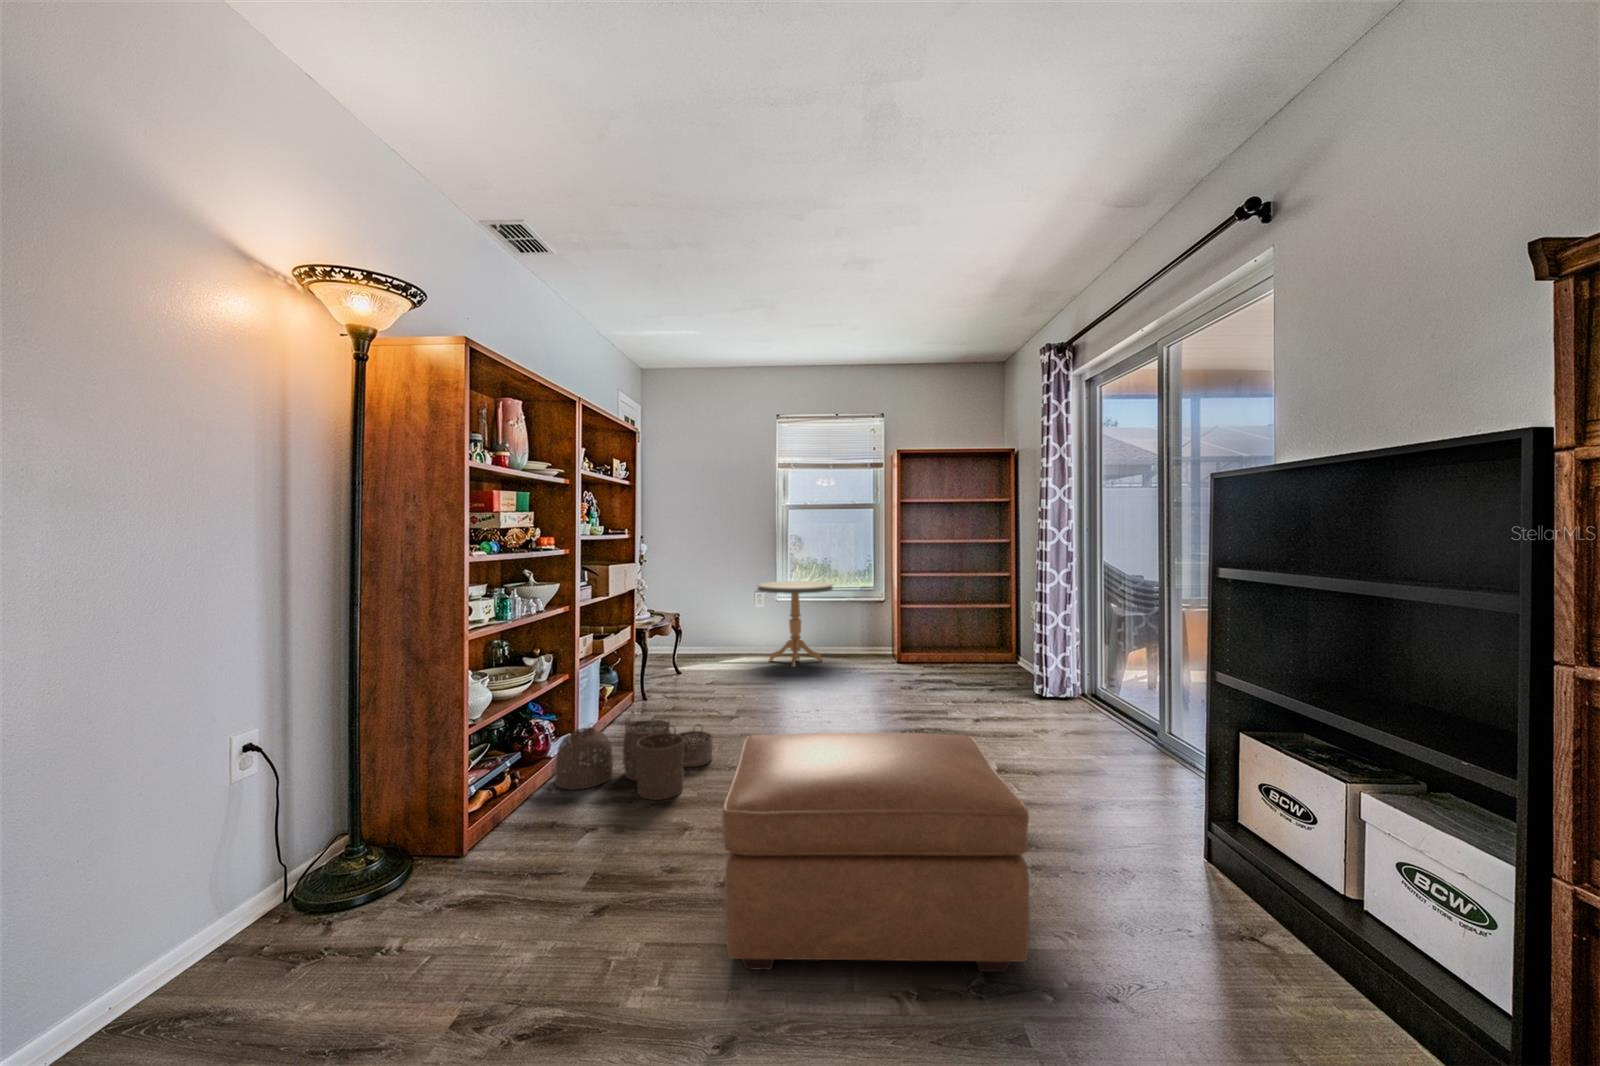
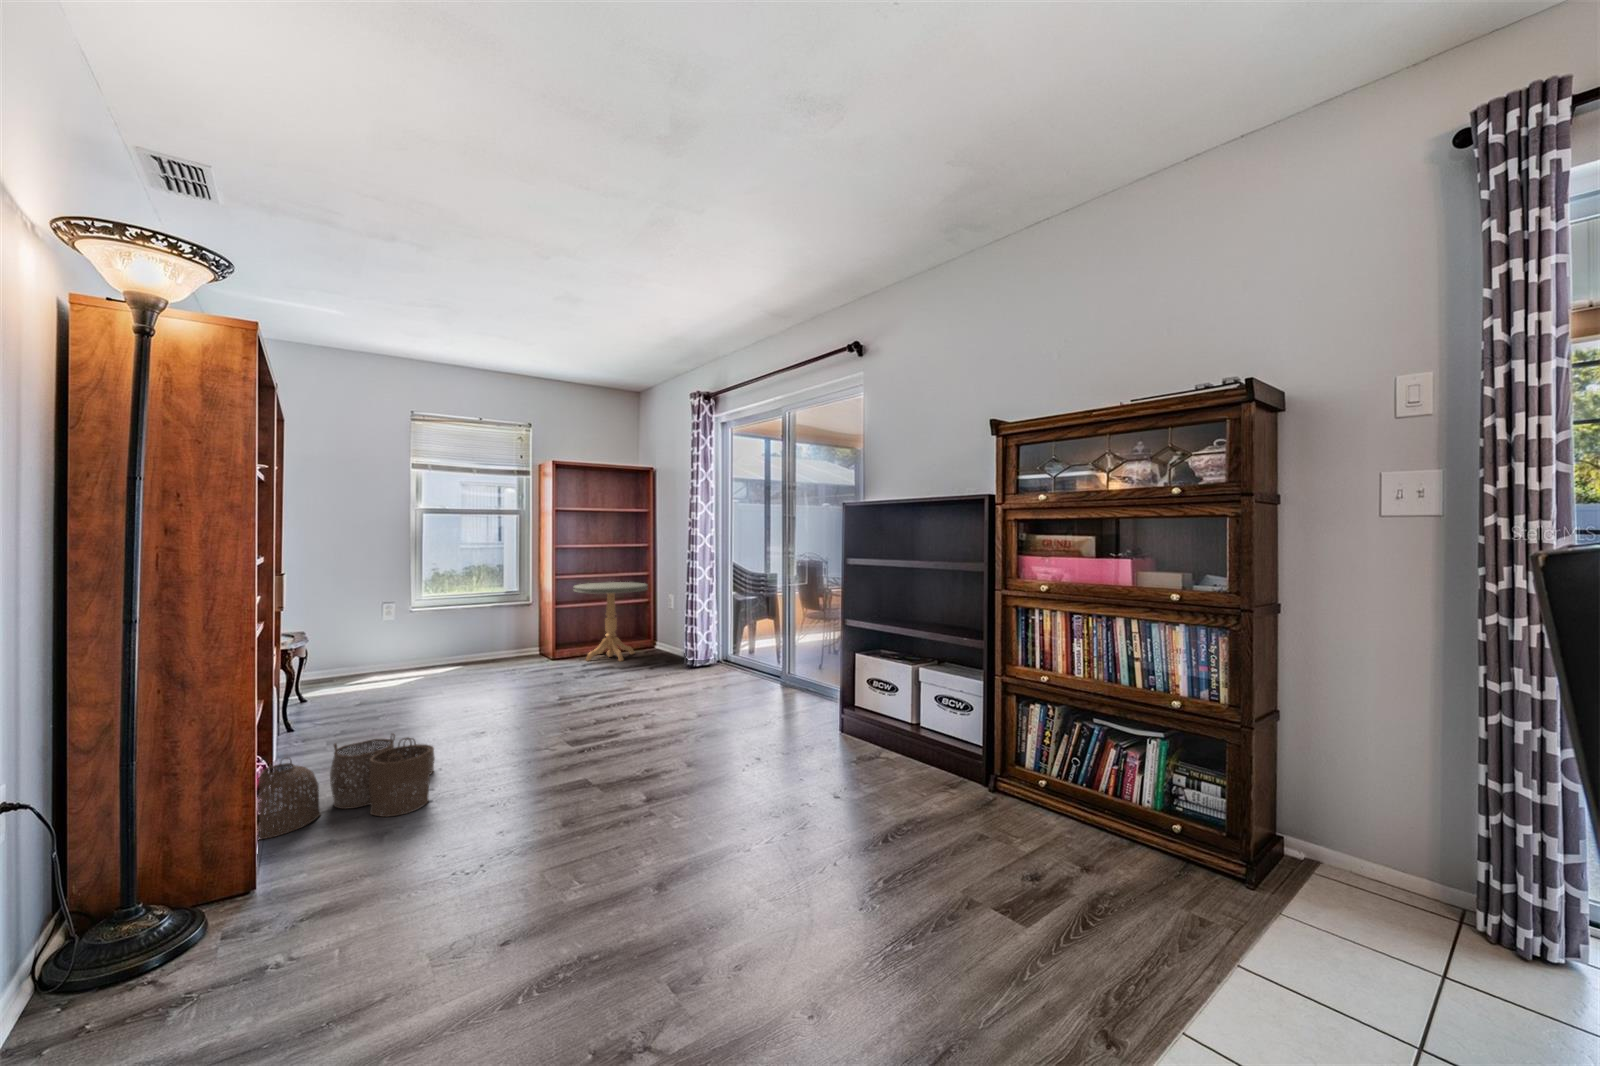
side table: present [758,581,833,667] -> present [574,582,648,661]
ottoman: present [722,733,1029,972] -> none [556,681,795,876]

